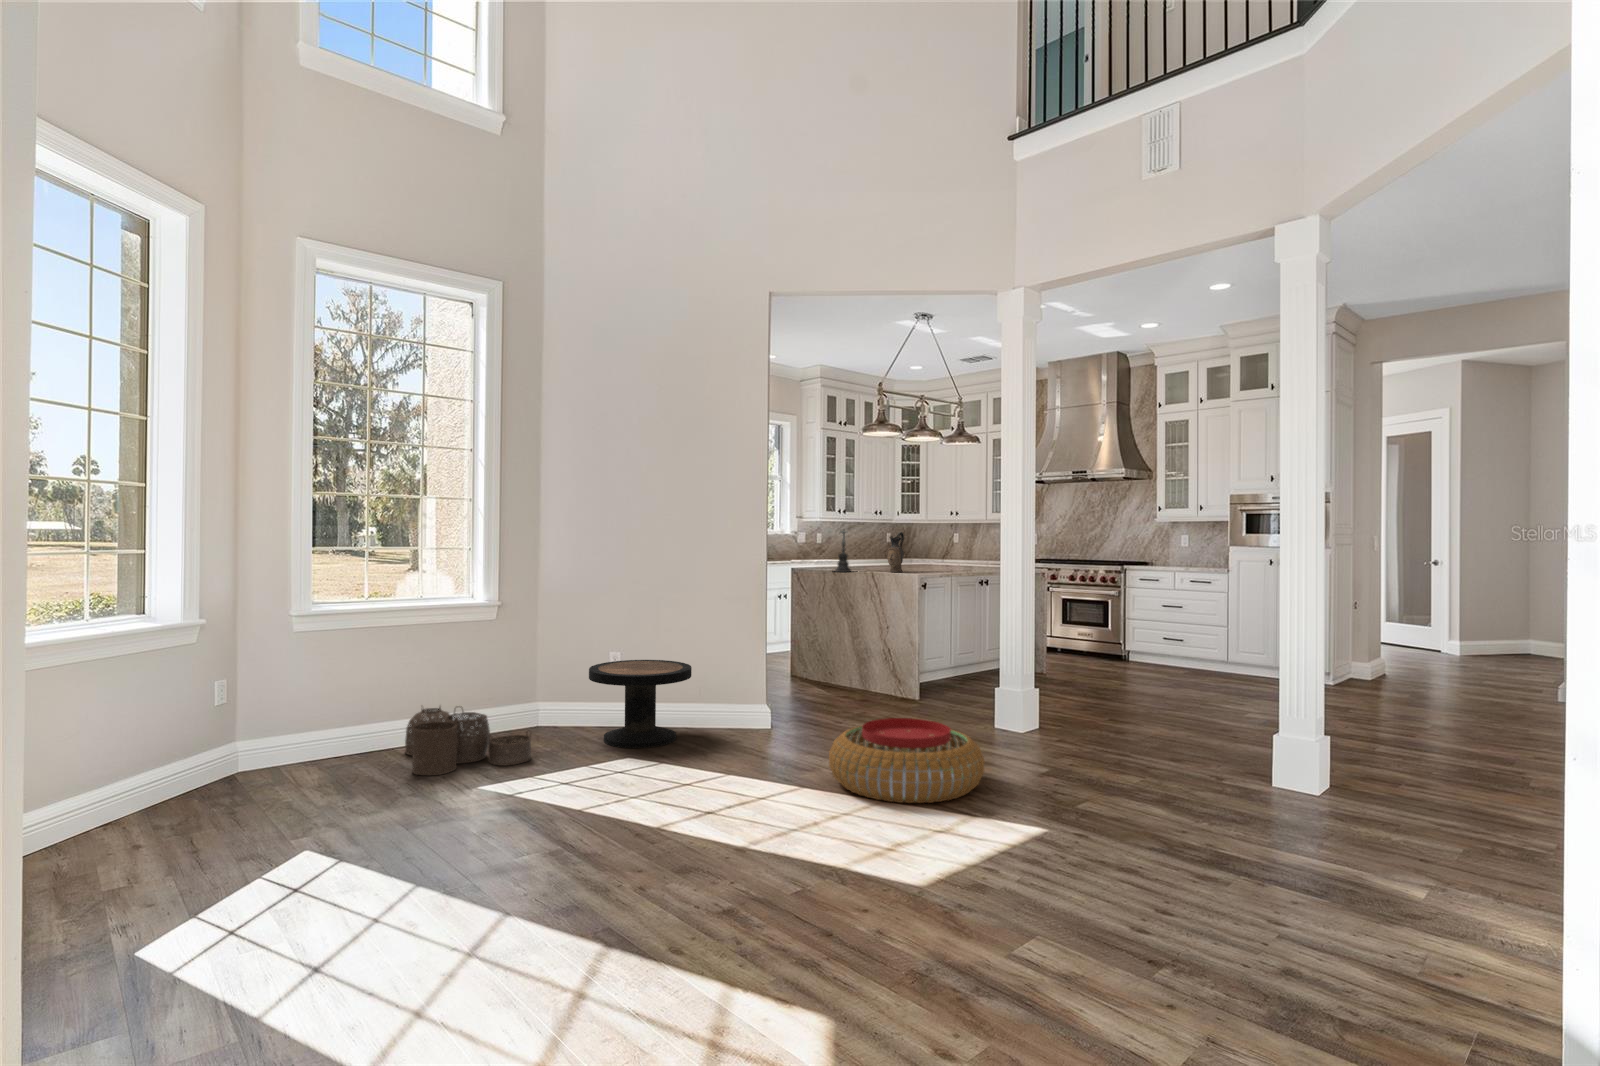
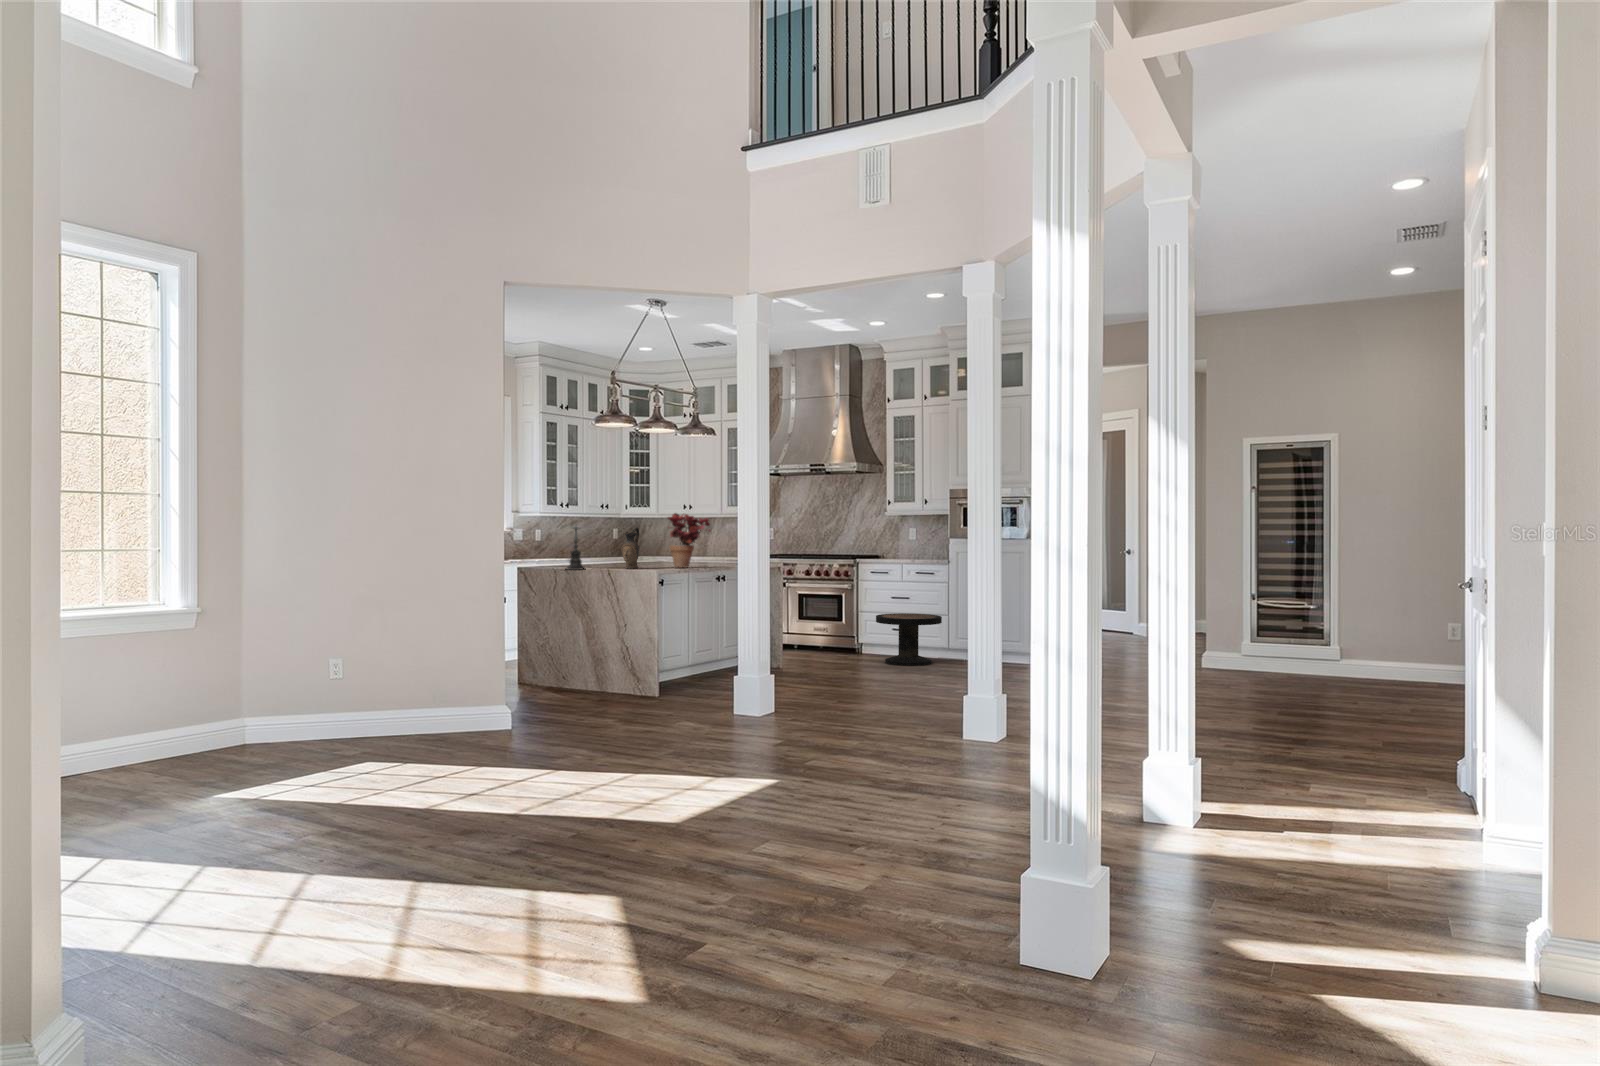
potted plant: none [931,518,975,572] -> present [668,513,710,567]
side table: present [589,660,692,748] -> present [876,613,942,666]
woven basket: present [405,707,531,775] -> none [107,717,262,788]
pouf: present [829,718,984,803] -> none [582,702,726,773]

